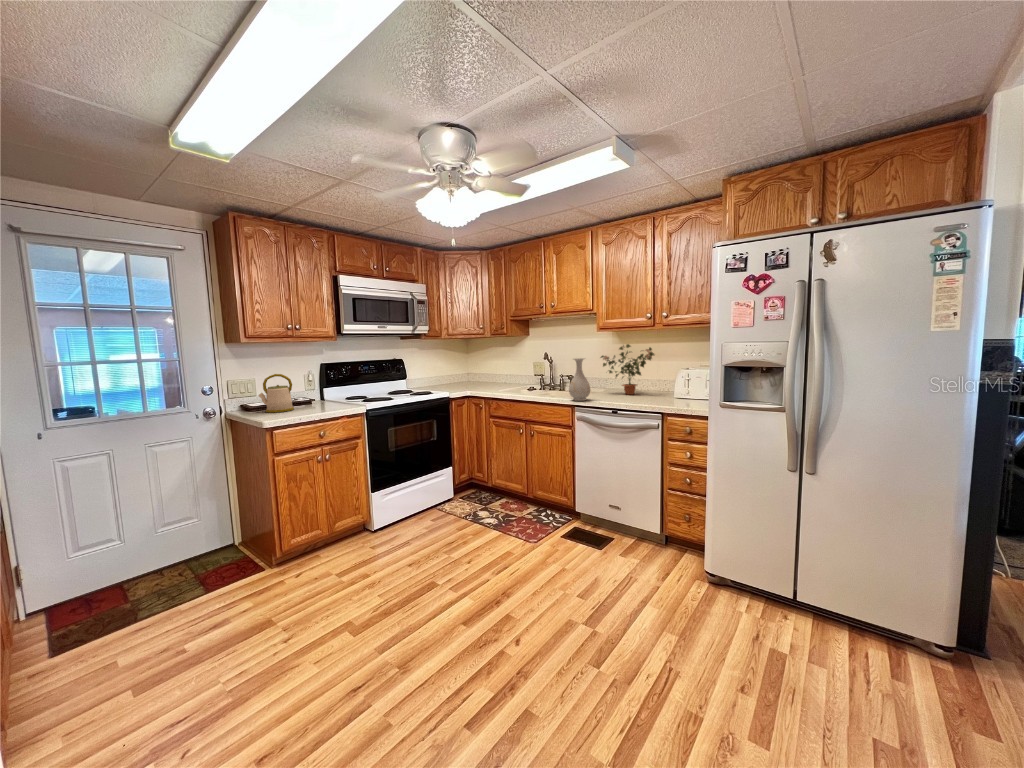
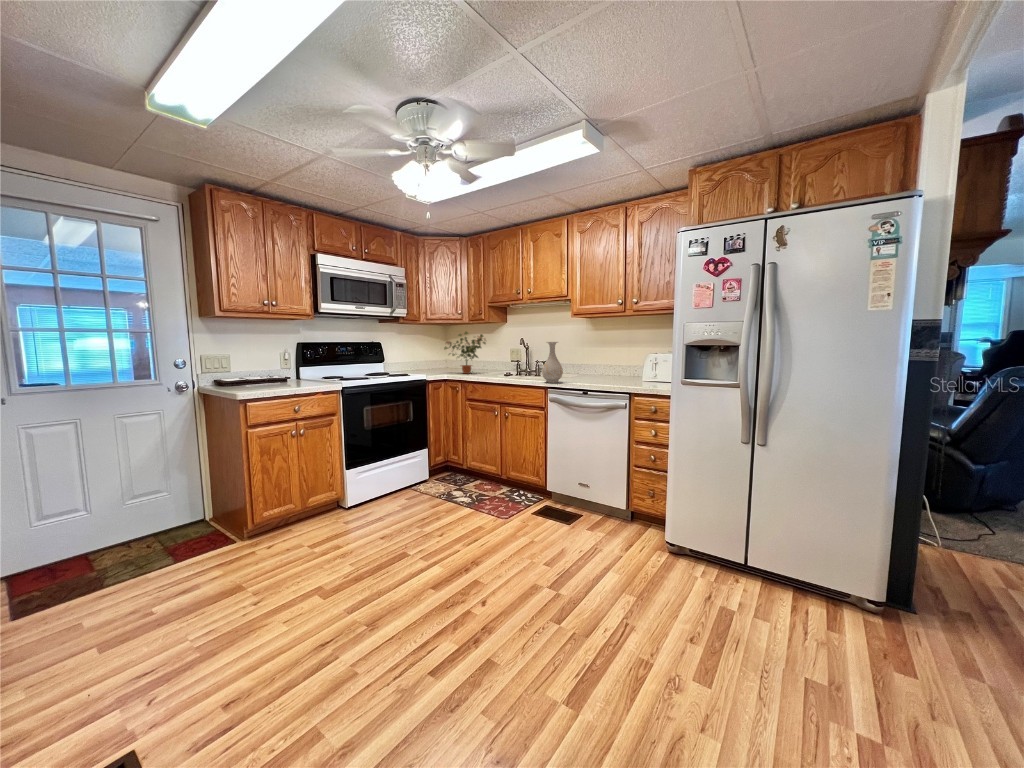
potted plant: present [601,344,654,395] -> present [444,332,486,374]
kettle: present [259,374,294,413] -> none [233,349,269,387]

